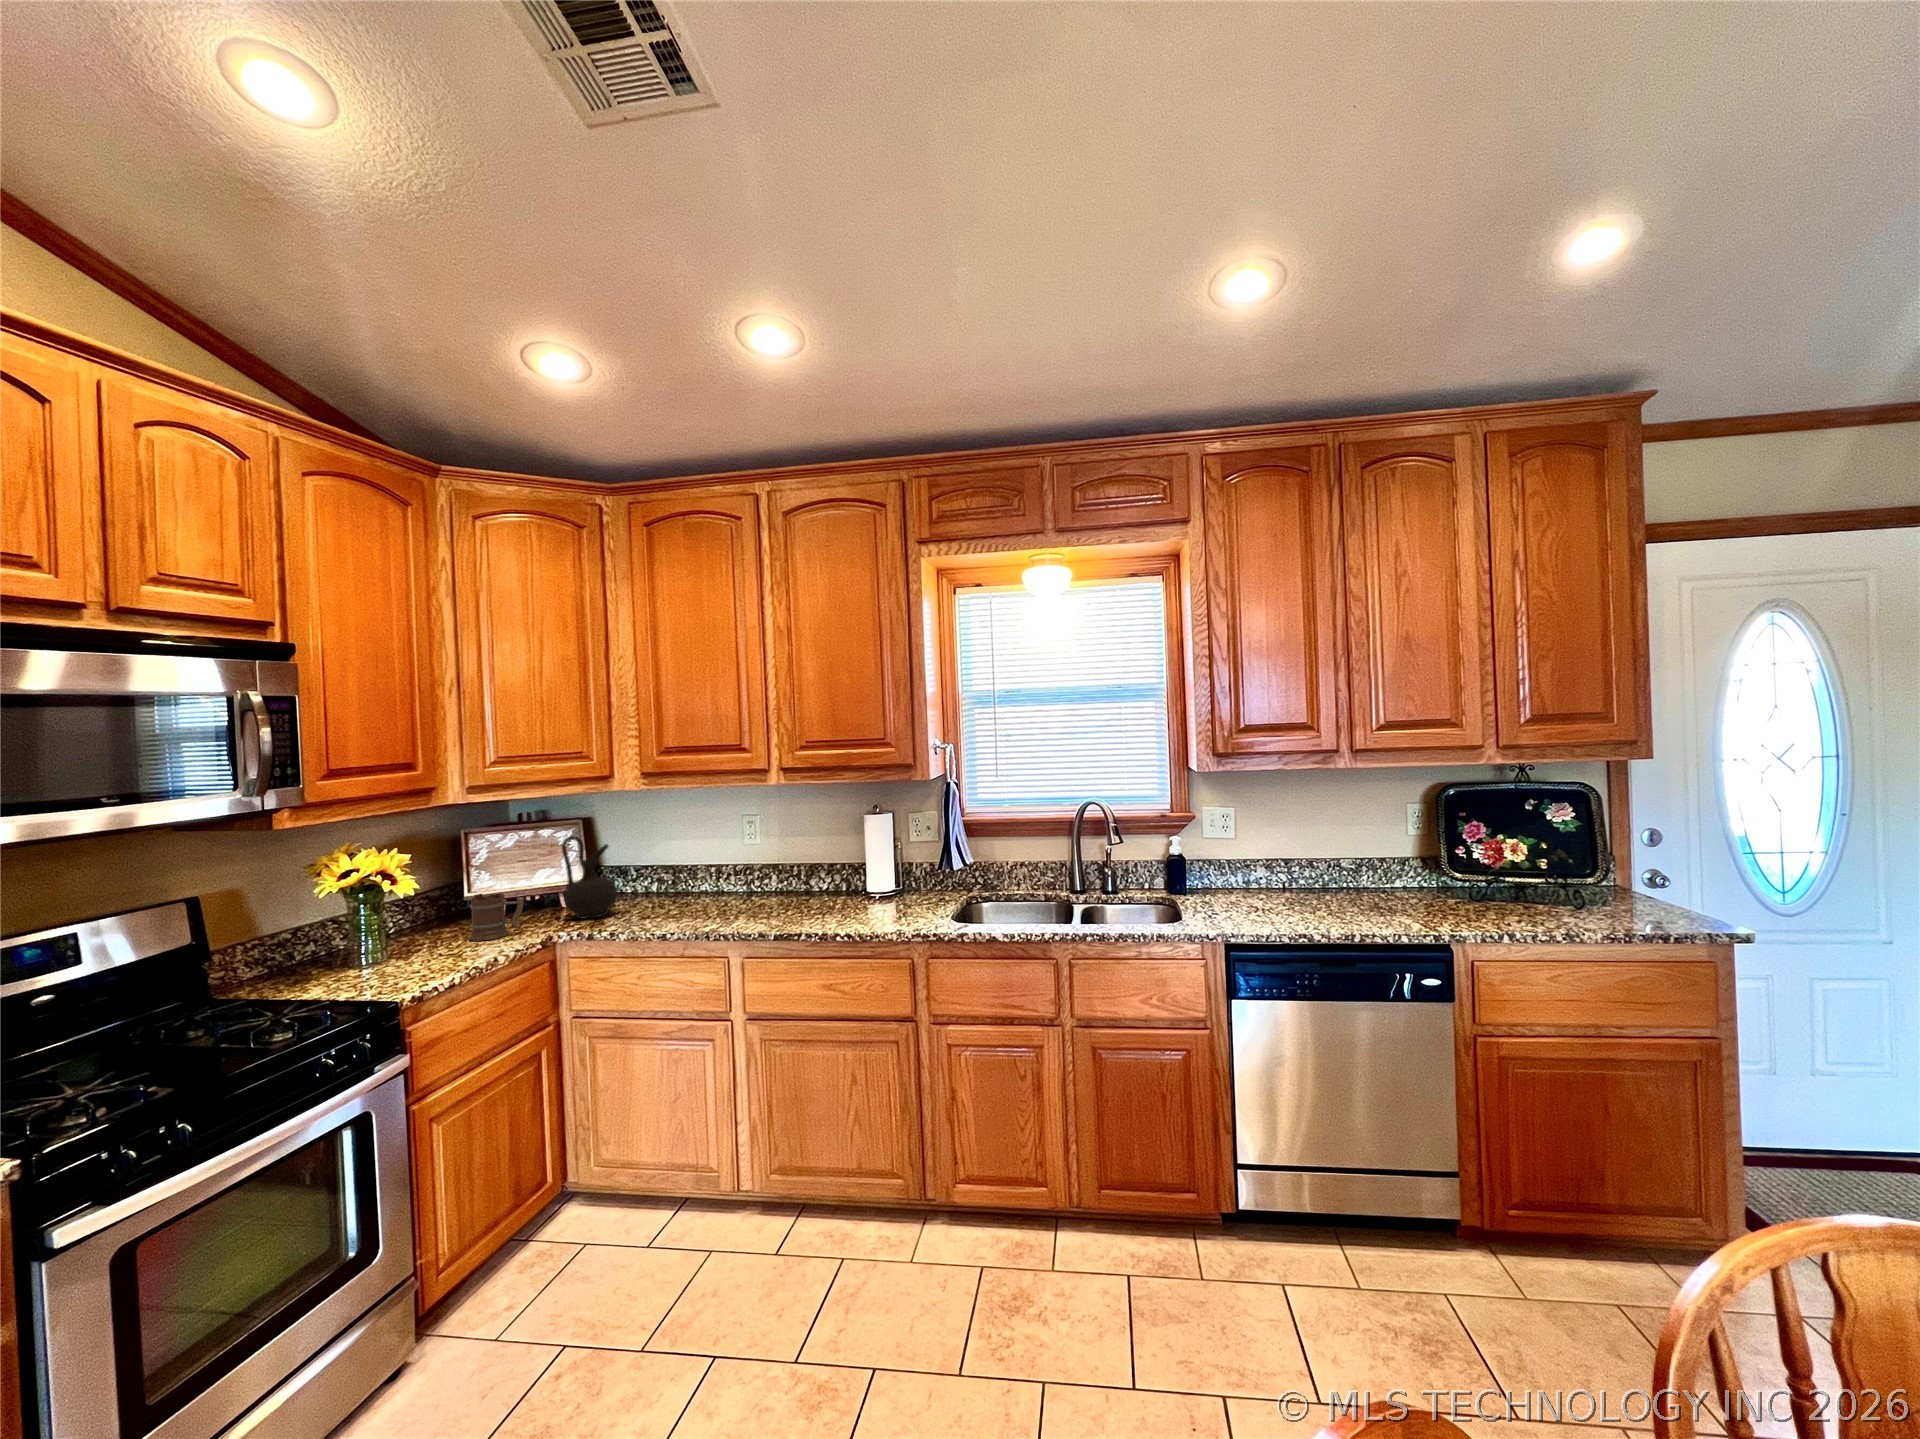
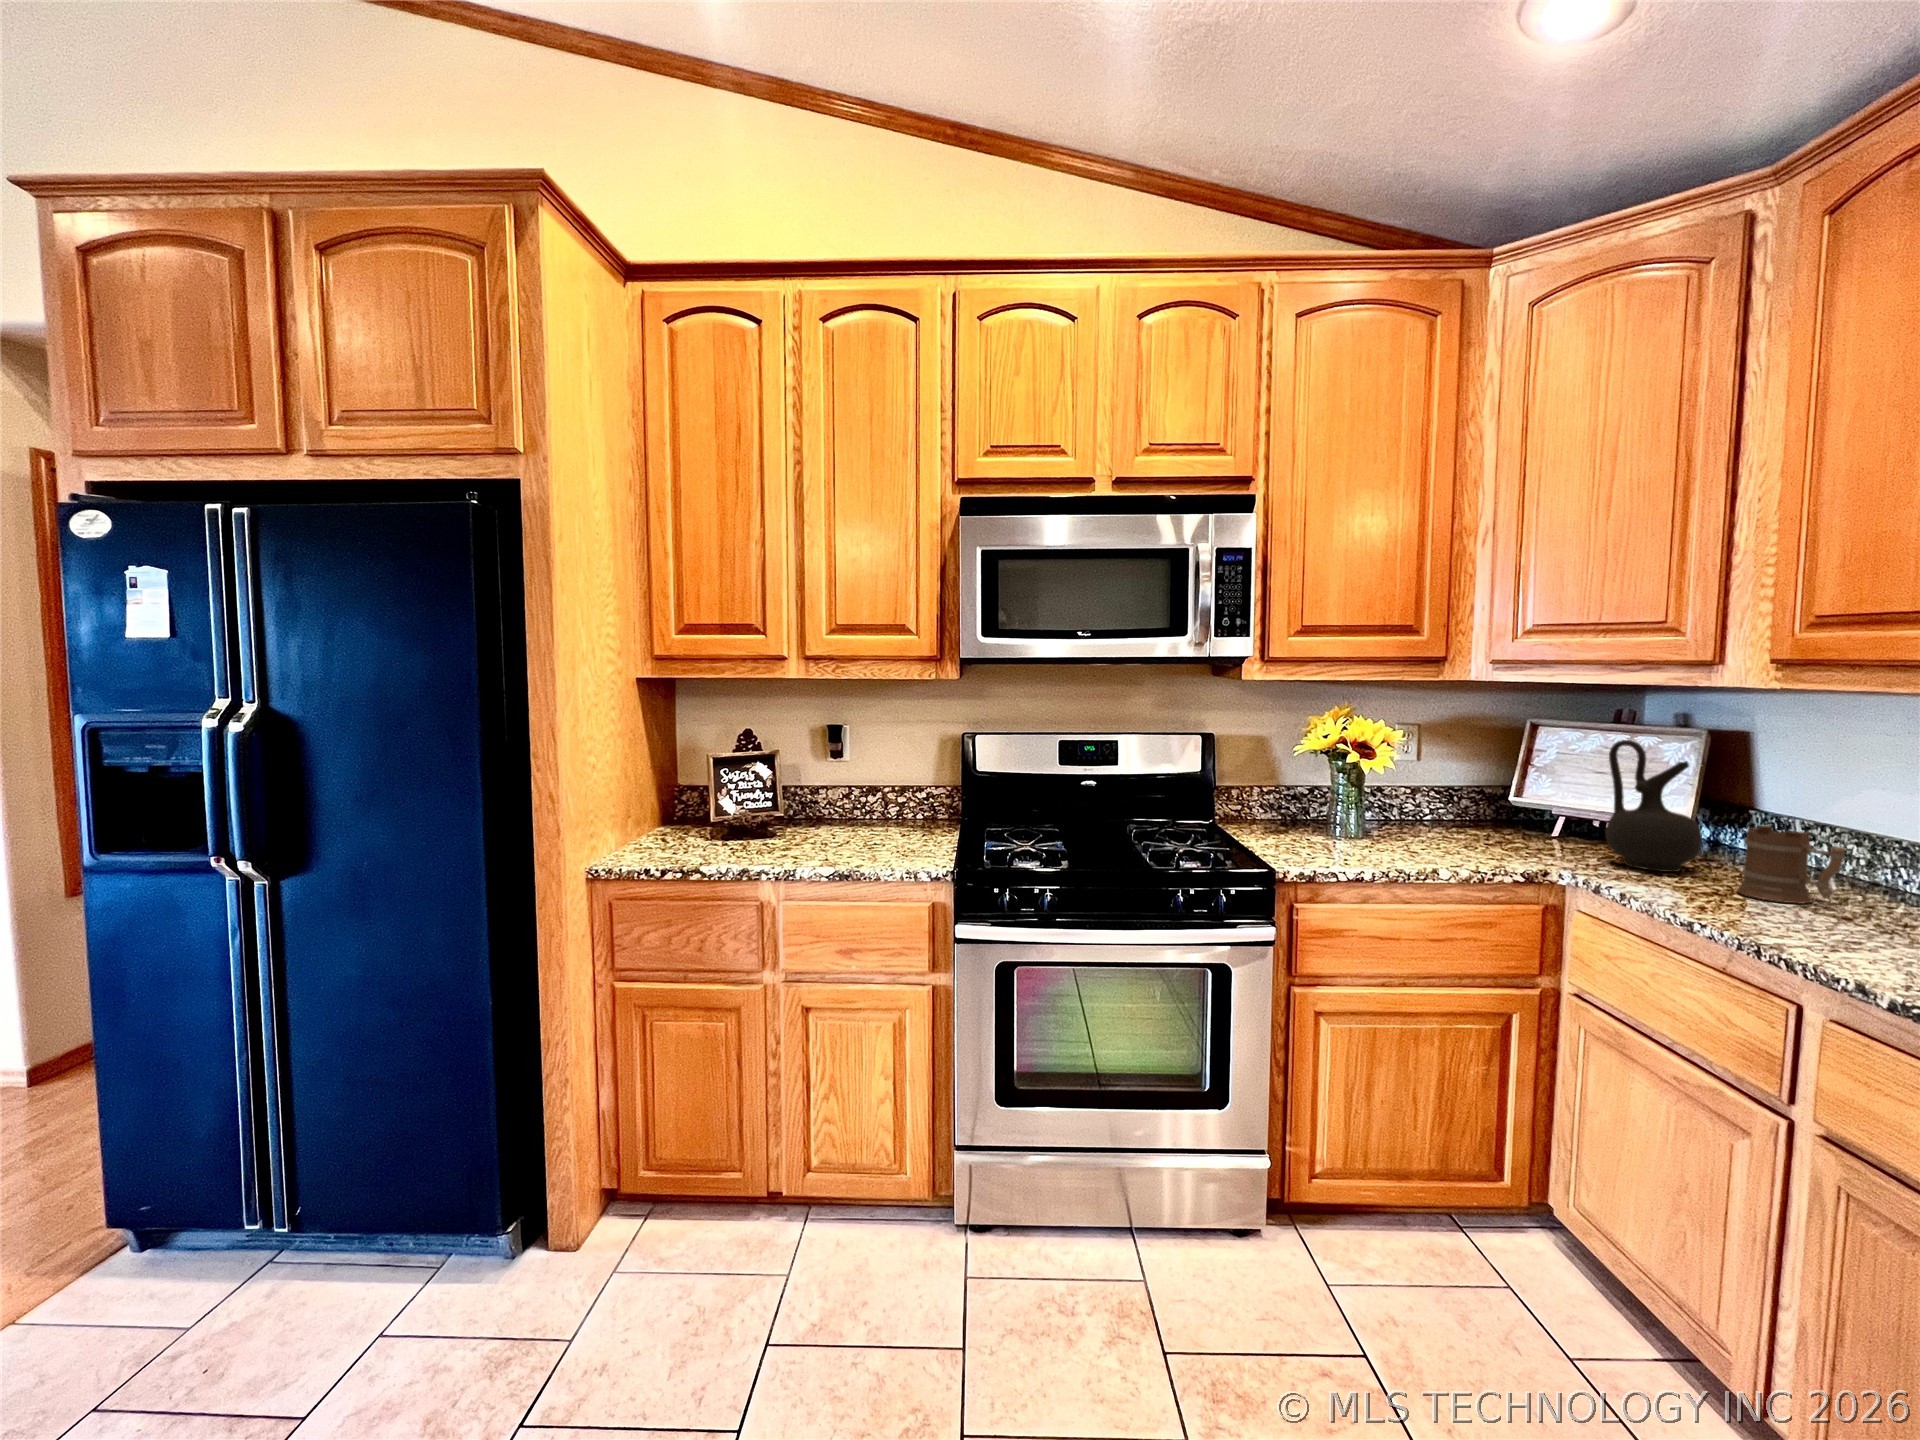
mug: present [469,893,524,941] -> present [1737,825,1845,903]

